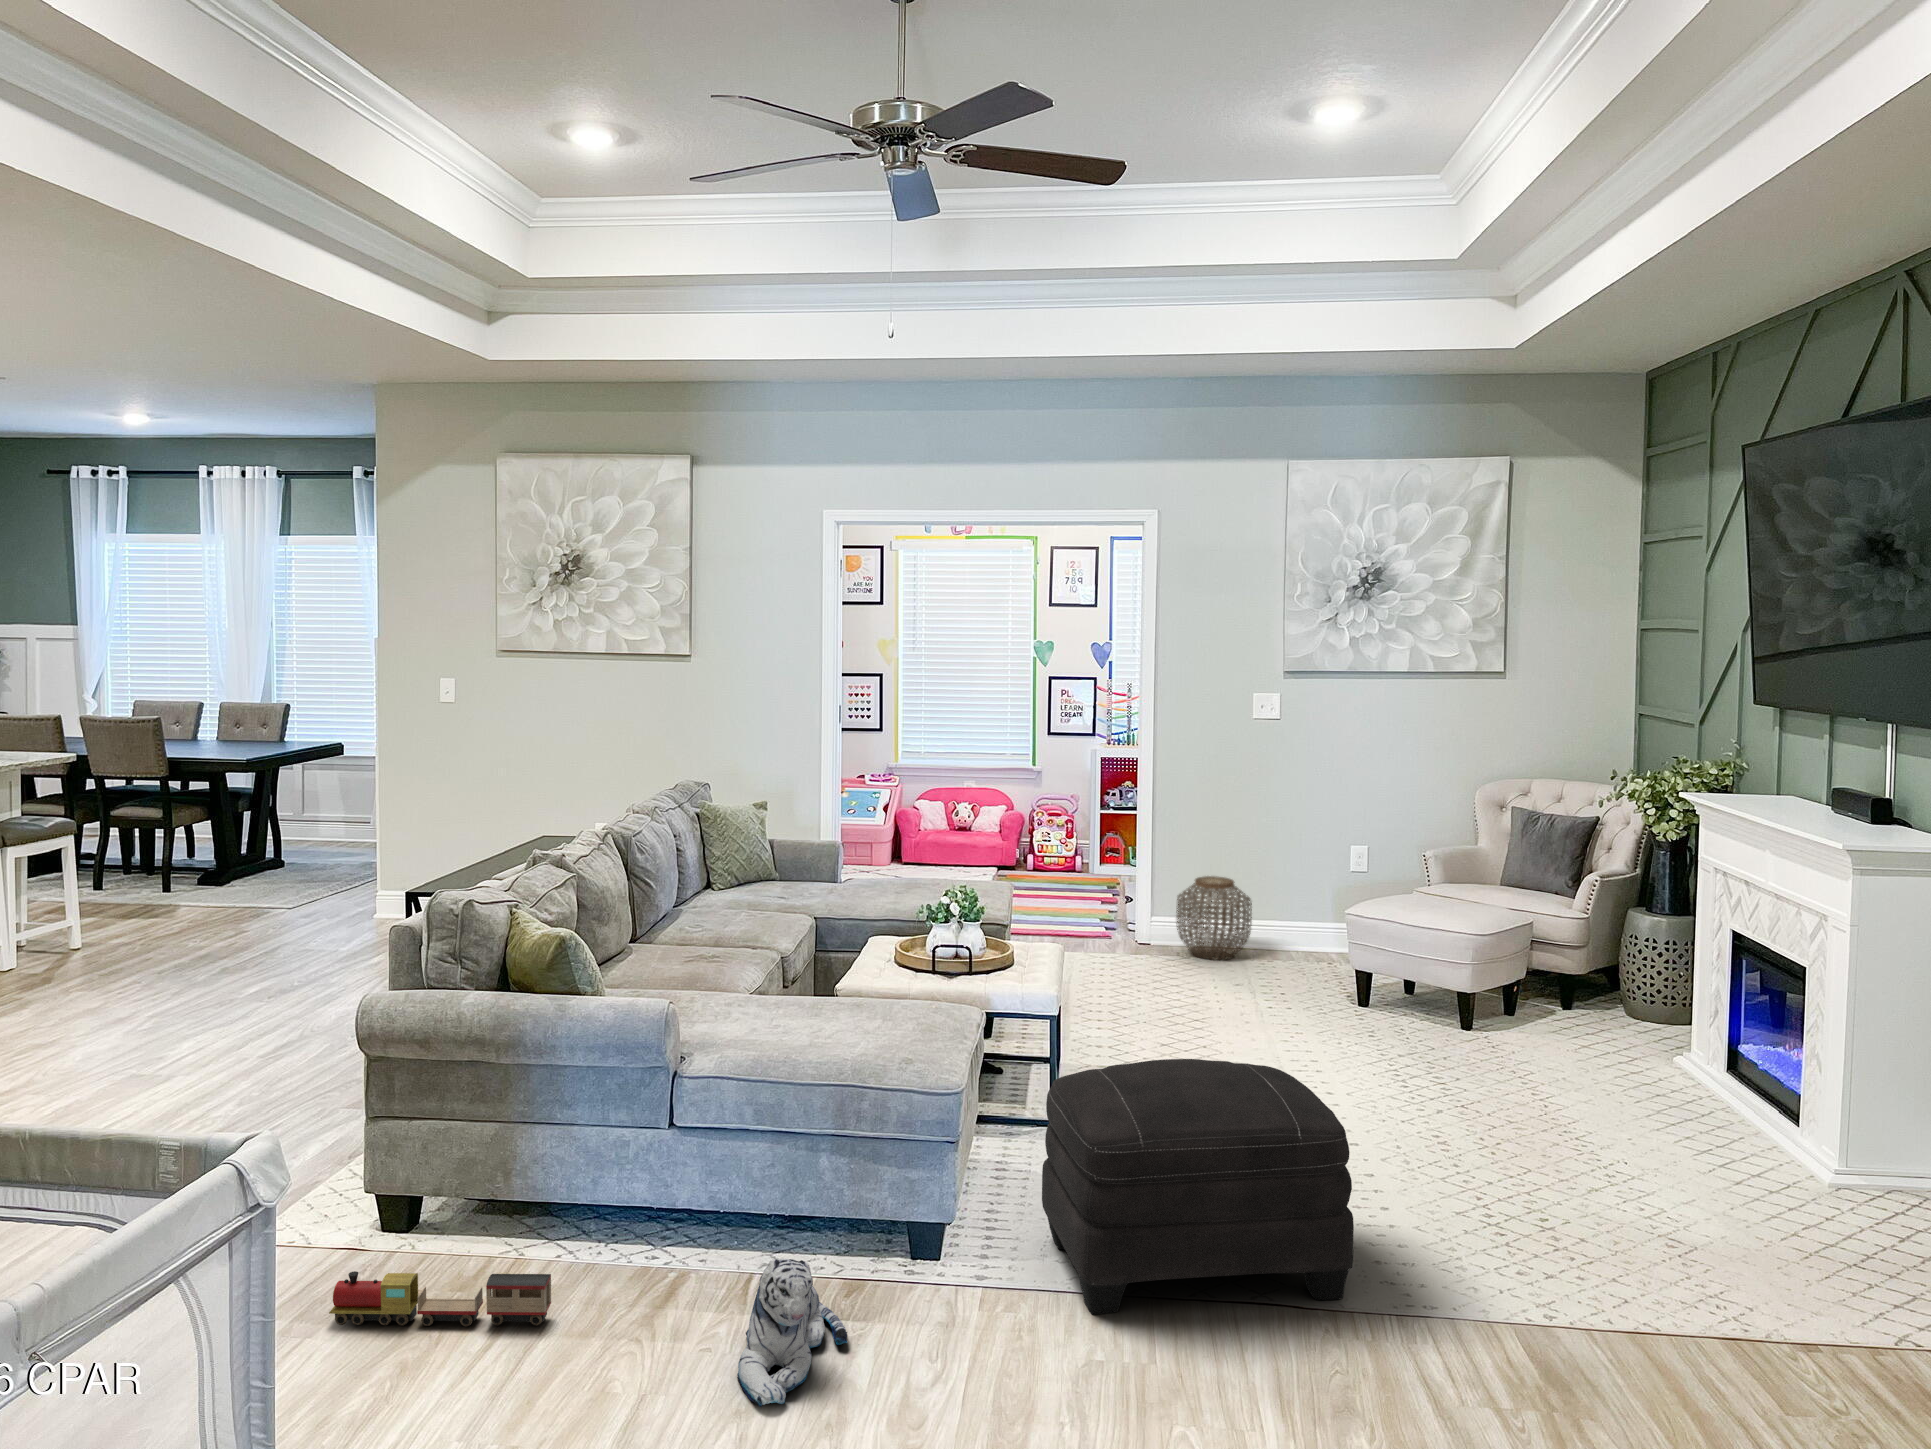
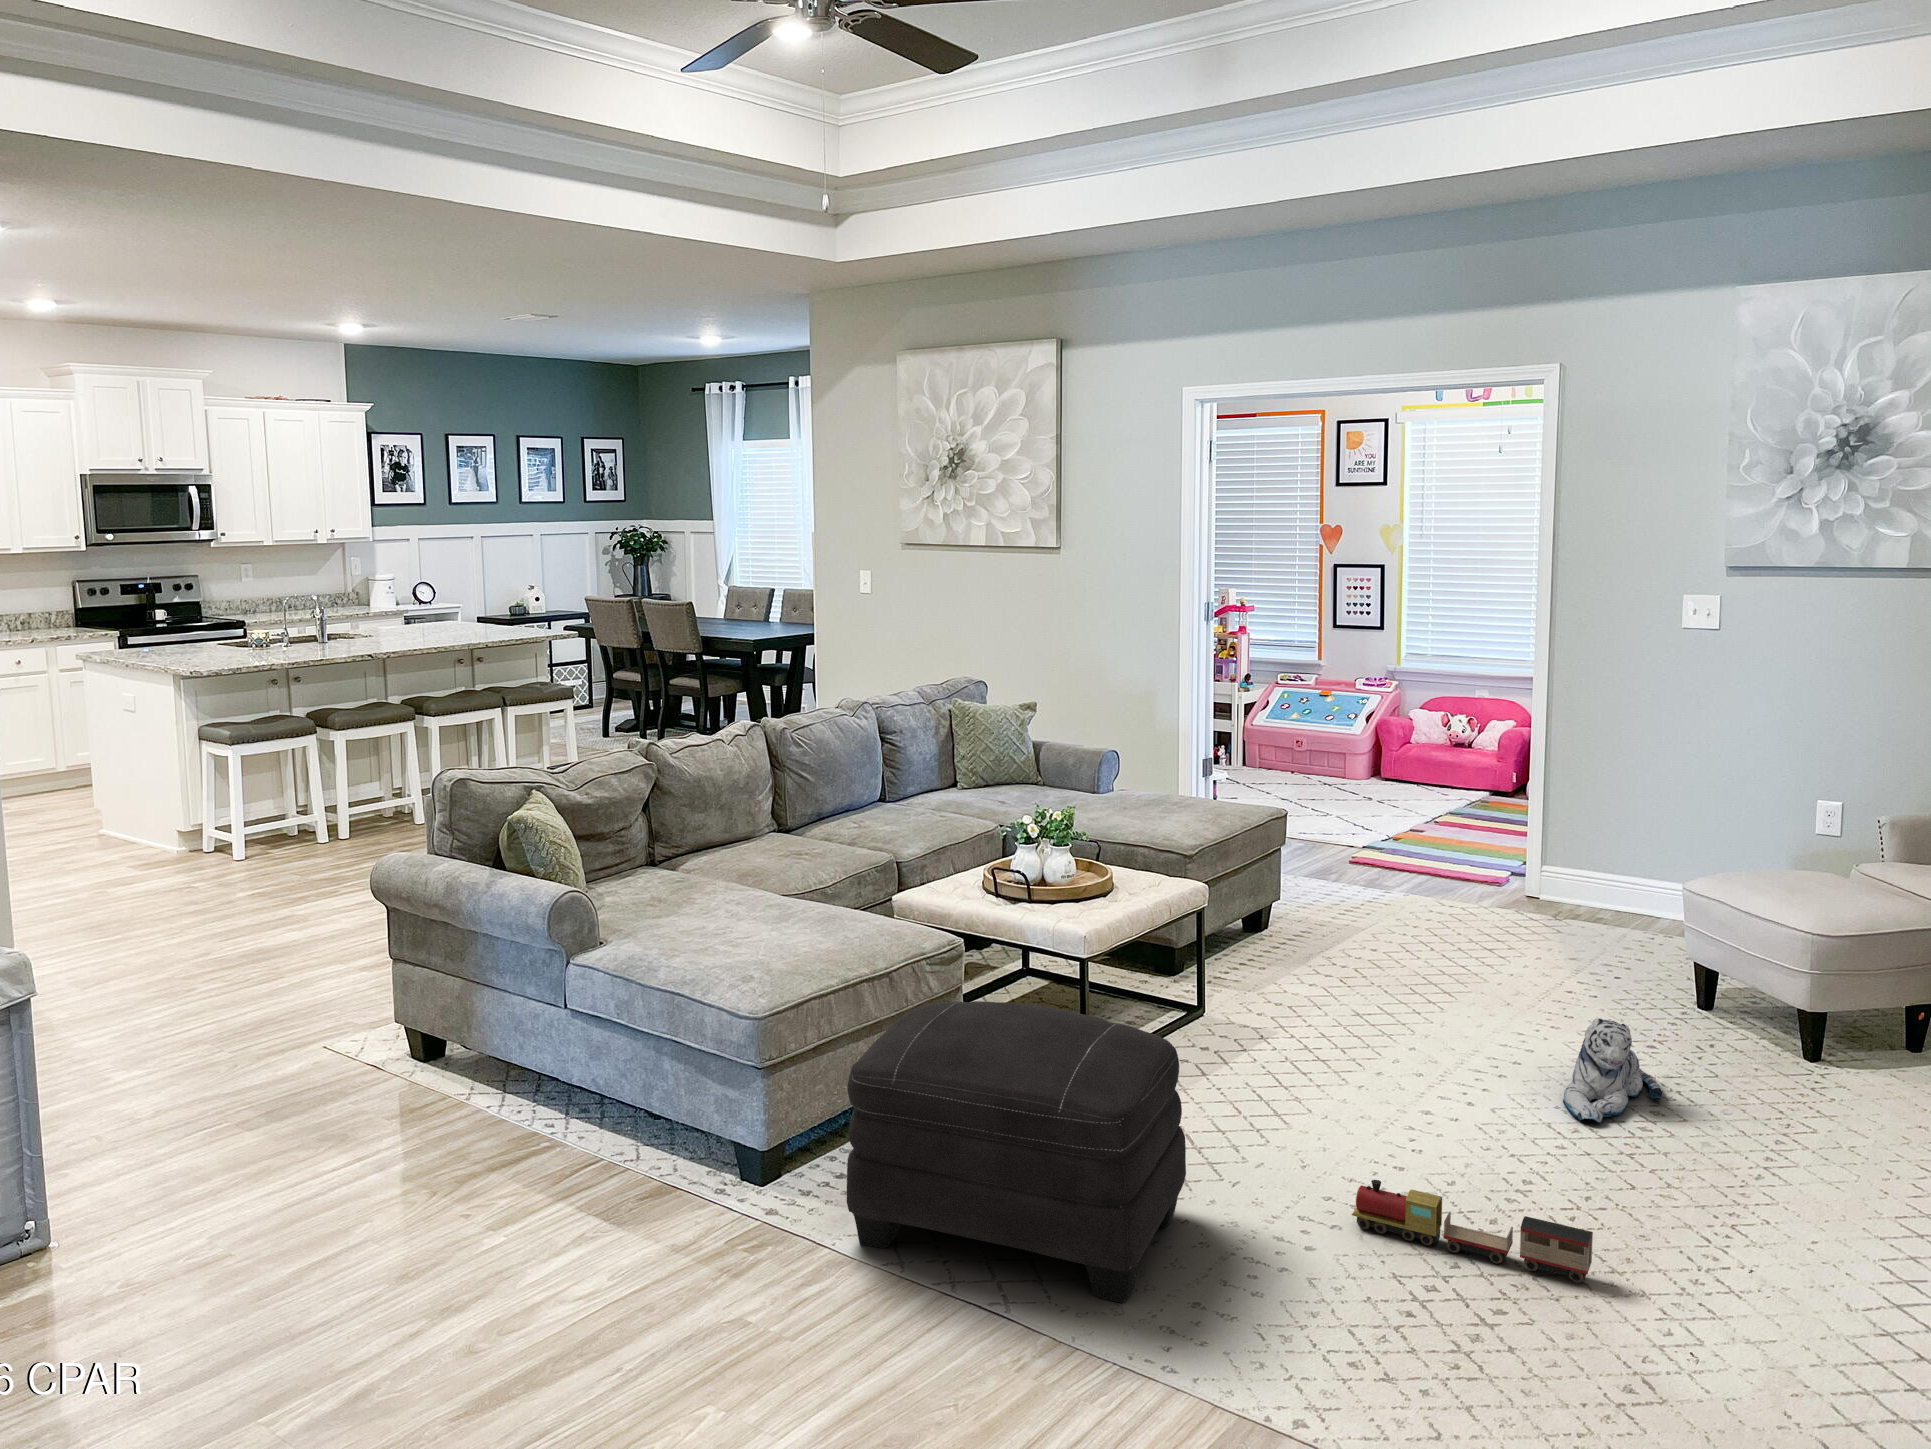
woven basket: present [1176,876,1252,960] -> none [1551,822,1653,926]
plush toy: present [737,1258,847,1407] -> present [1563,1018,1663,1123]
toy train: present [329,1271,551,1327] -> present [1352,1180,1593,1283]

